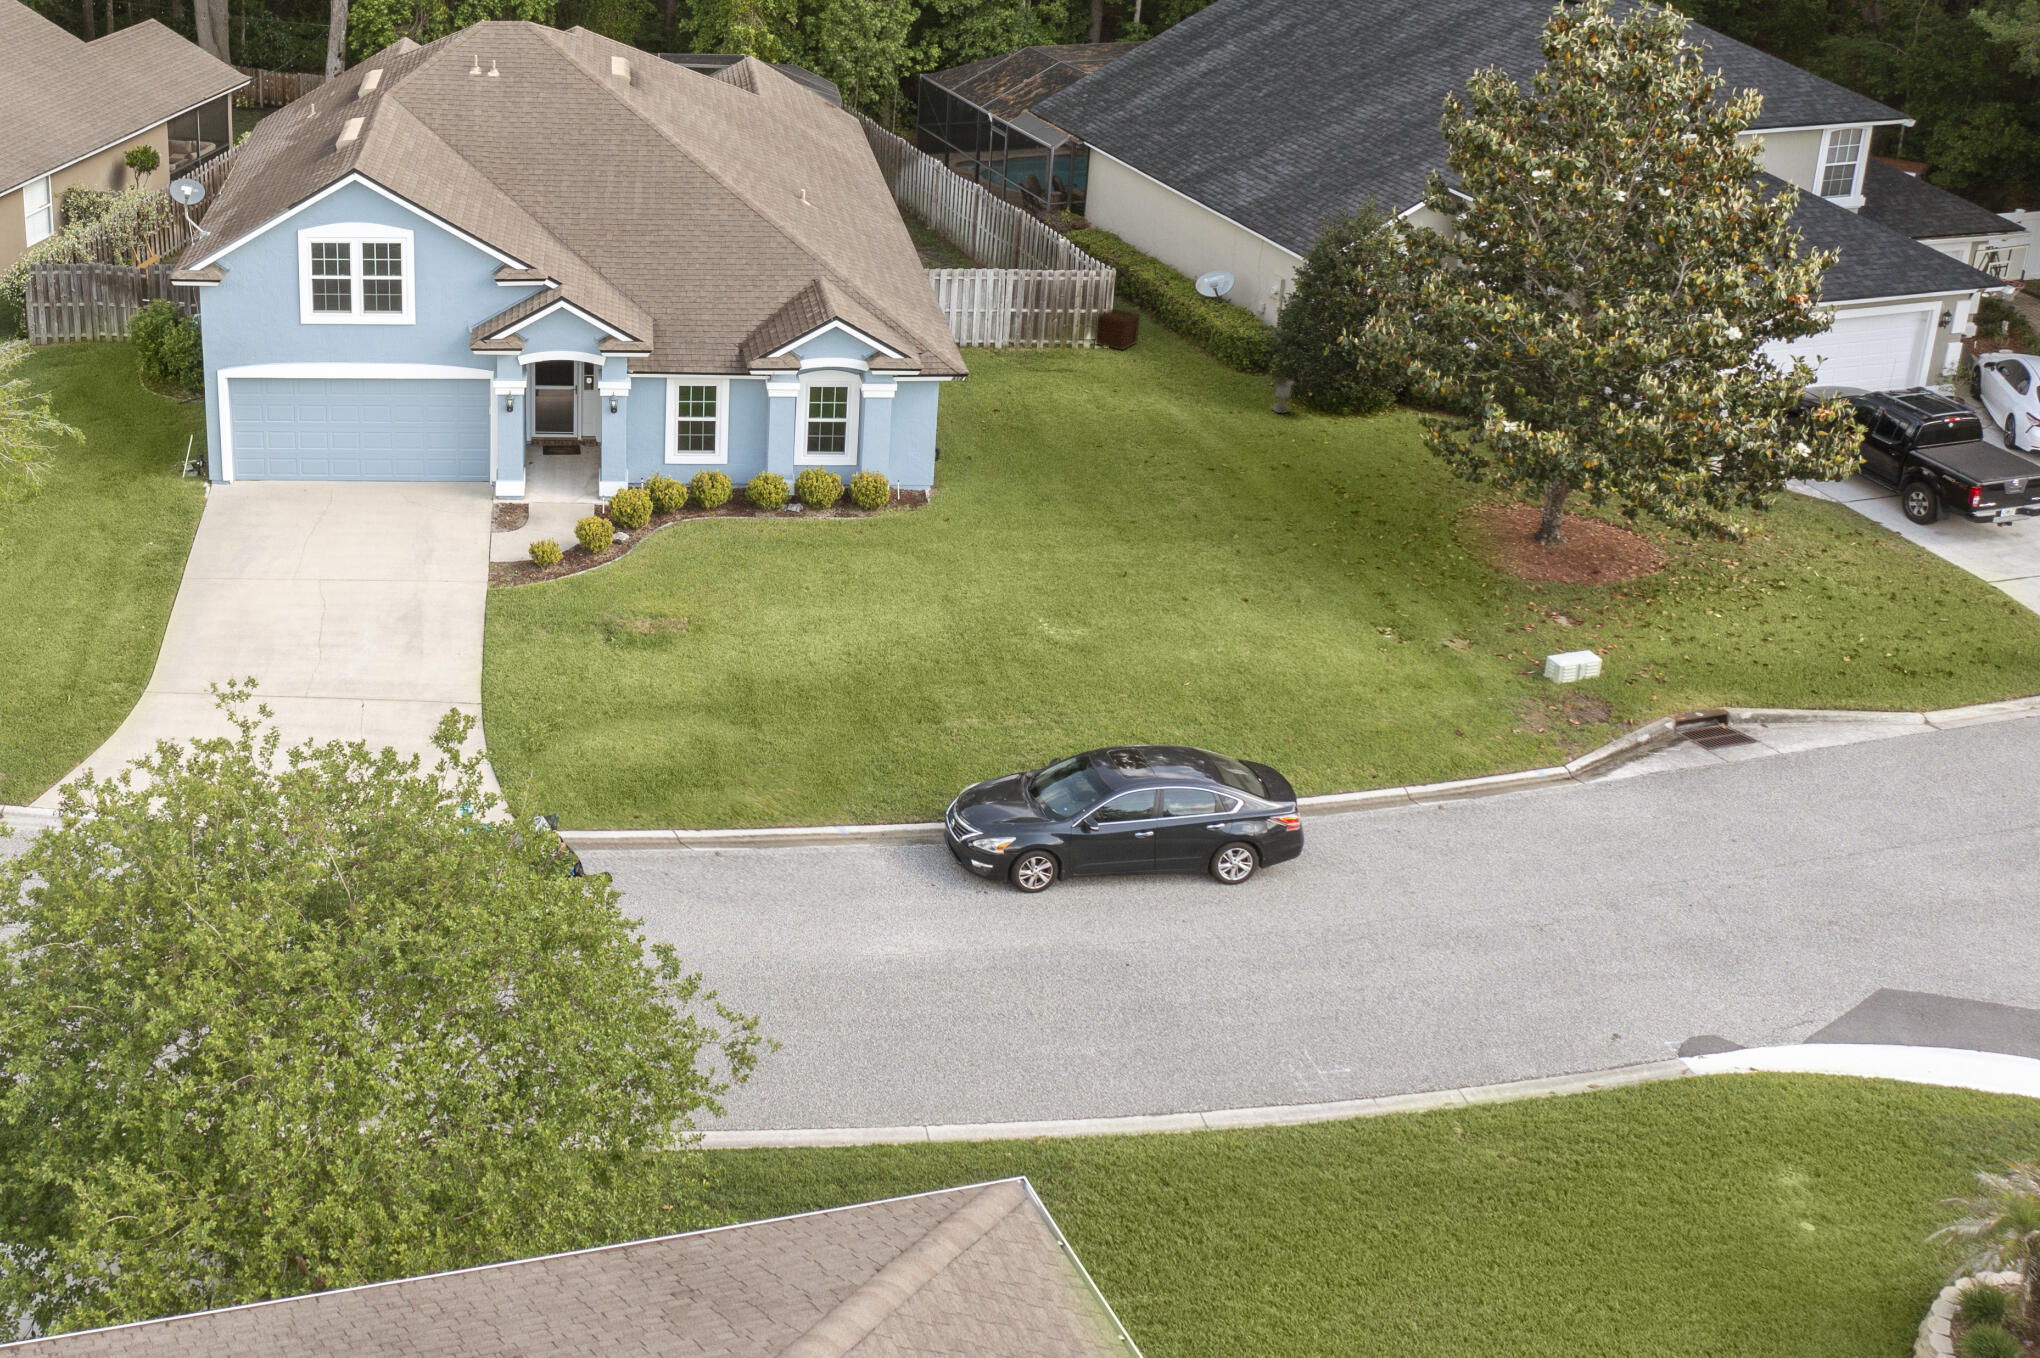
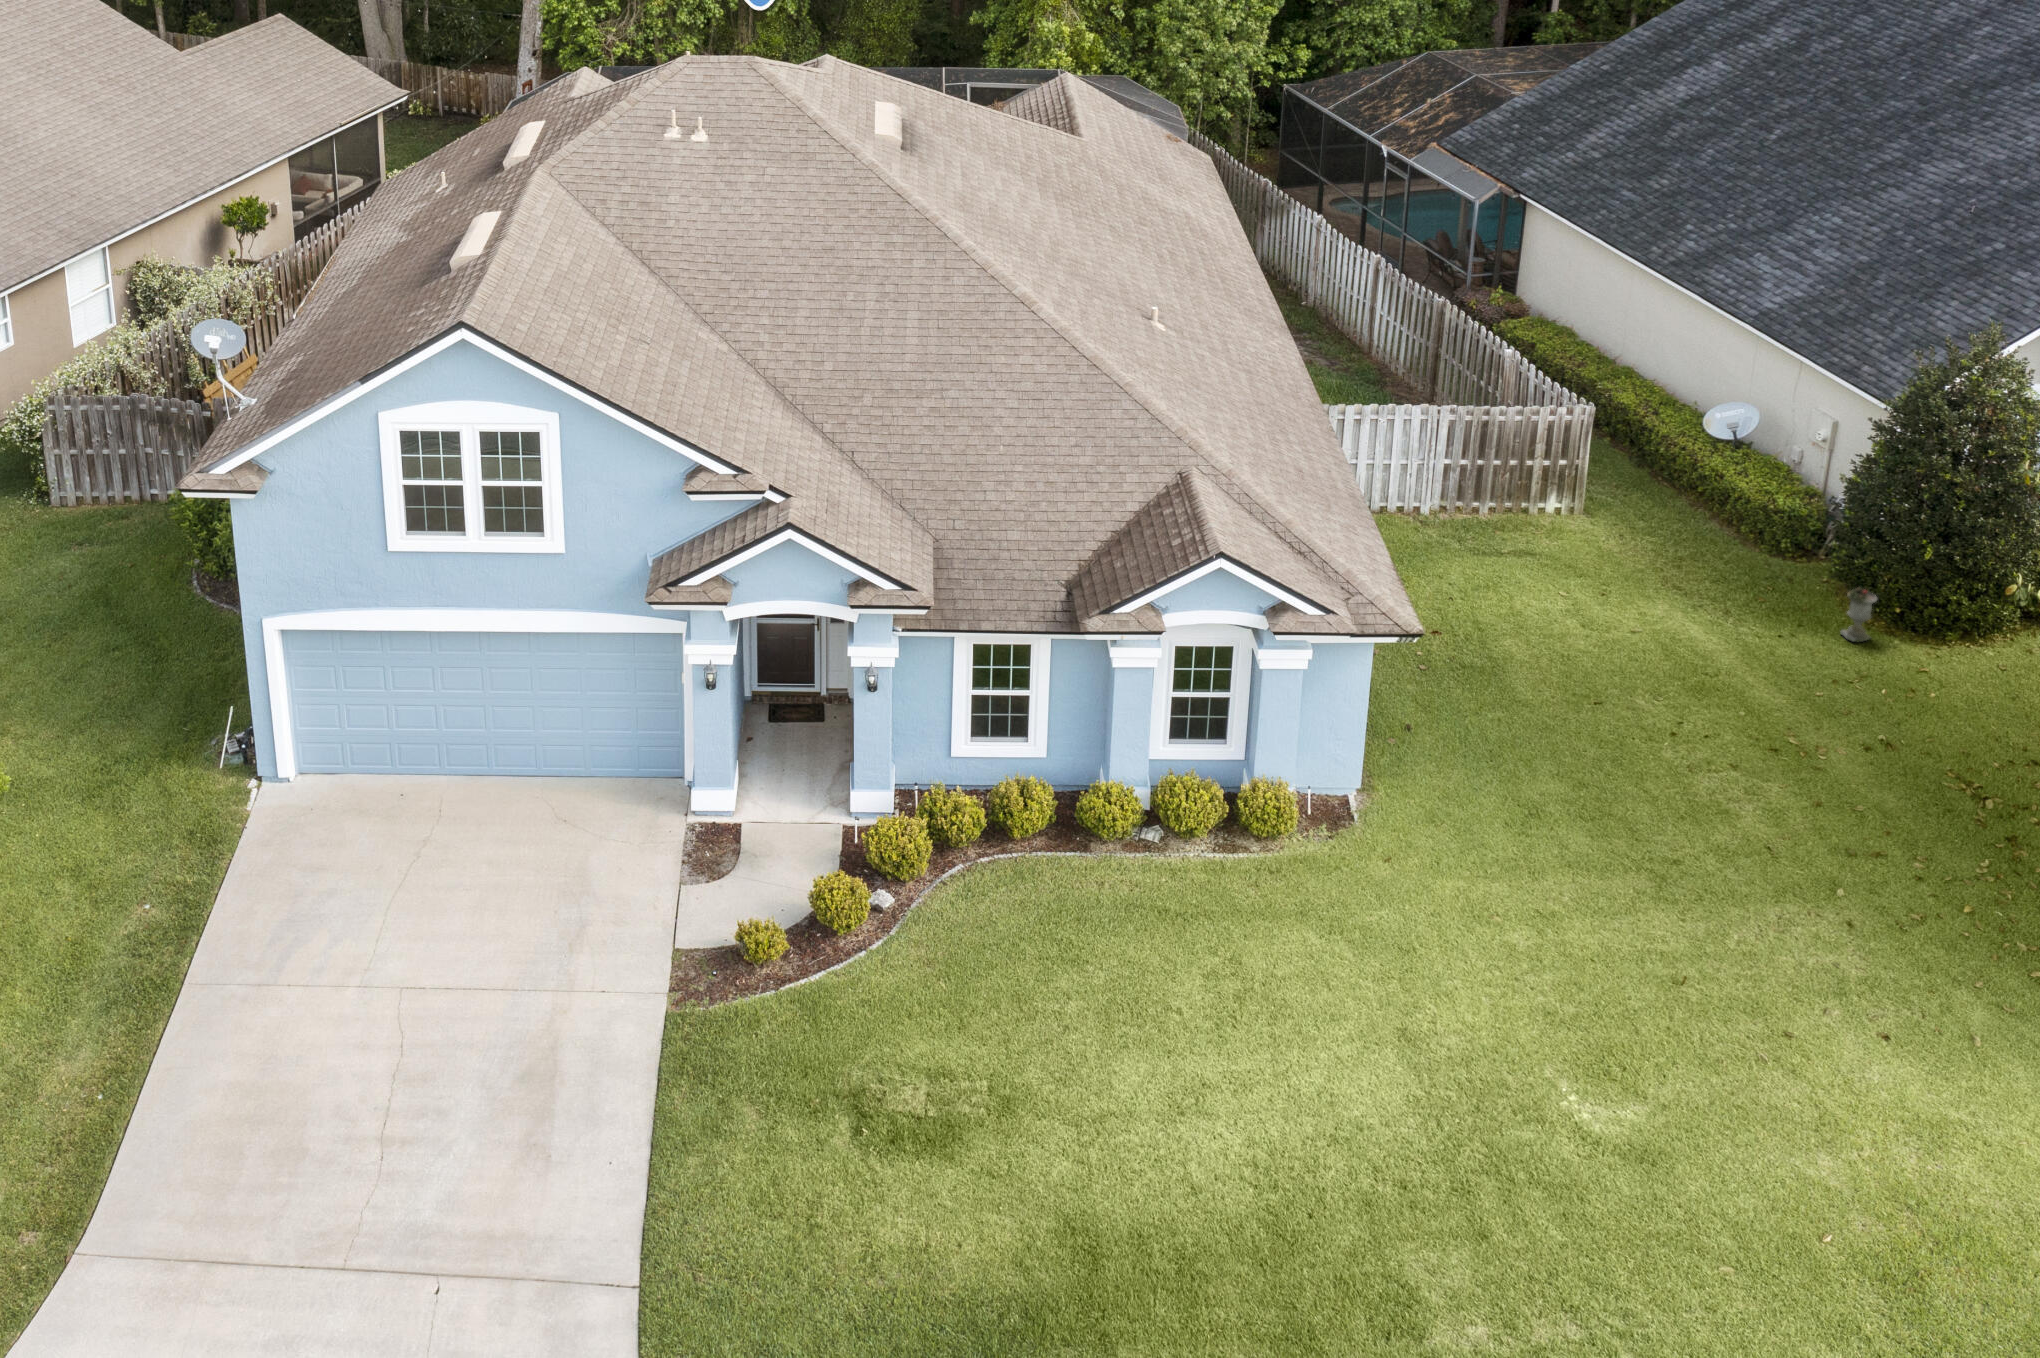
wooden crate: present [1095,308,1140,350] -> none [1564,459,1630,523]

